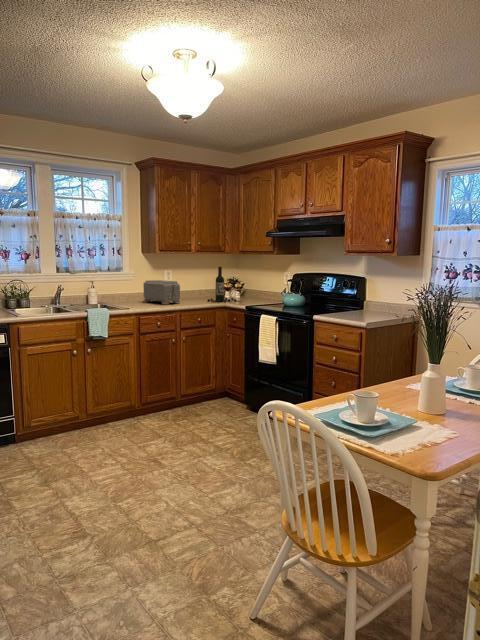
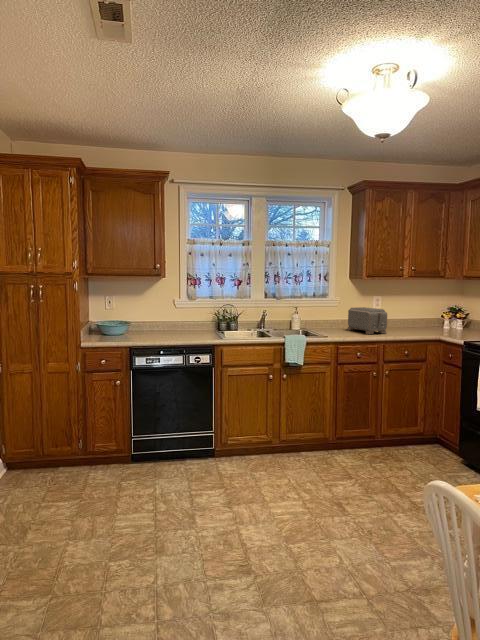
wine bottle: present [207,267,241,302] -> none [420,294,465,335]

